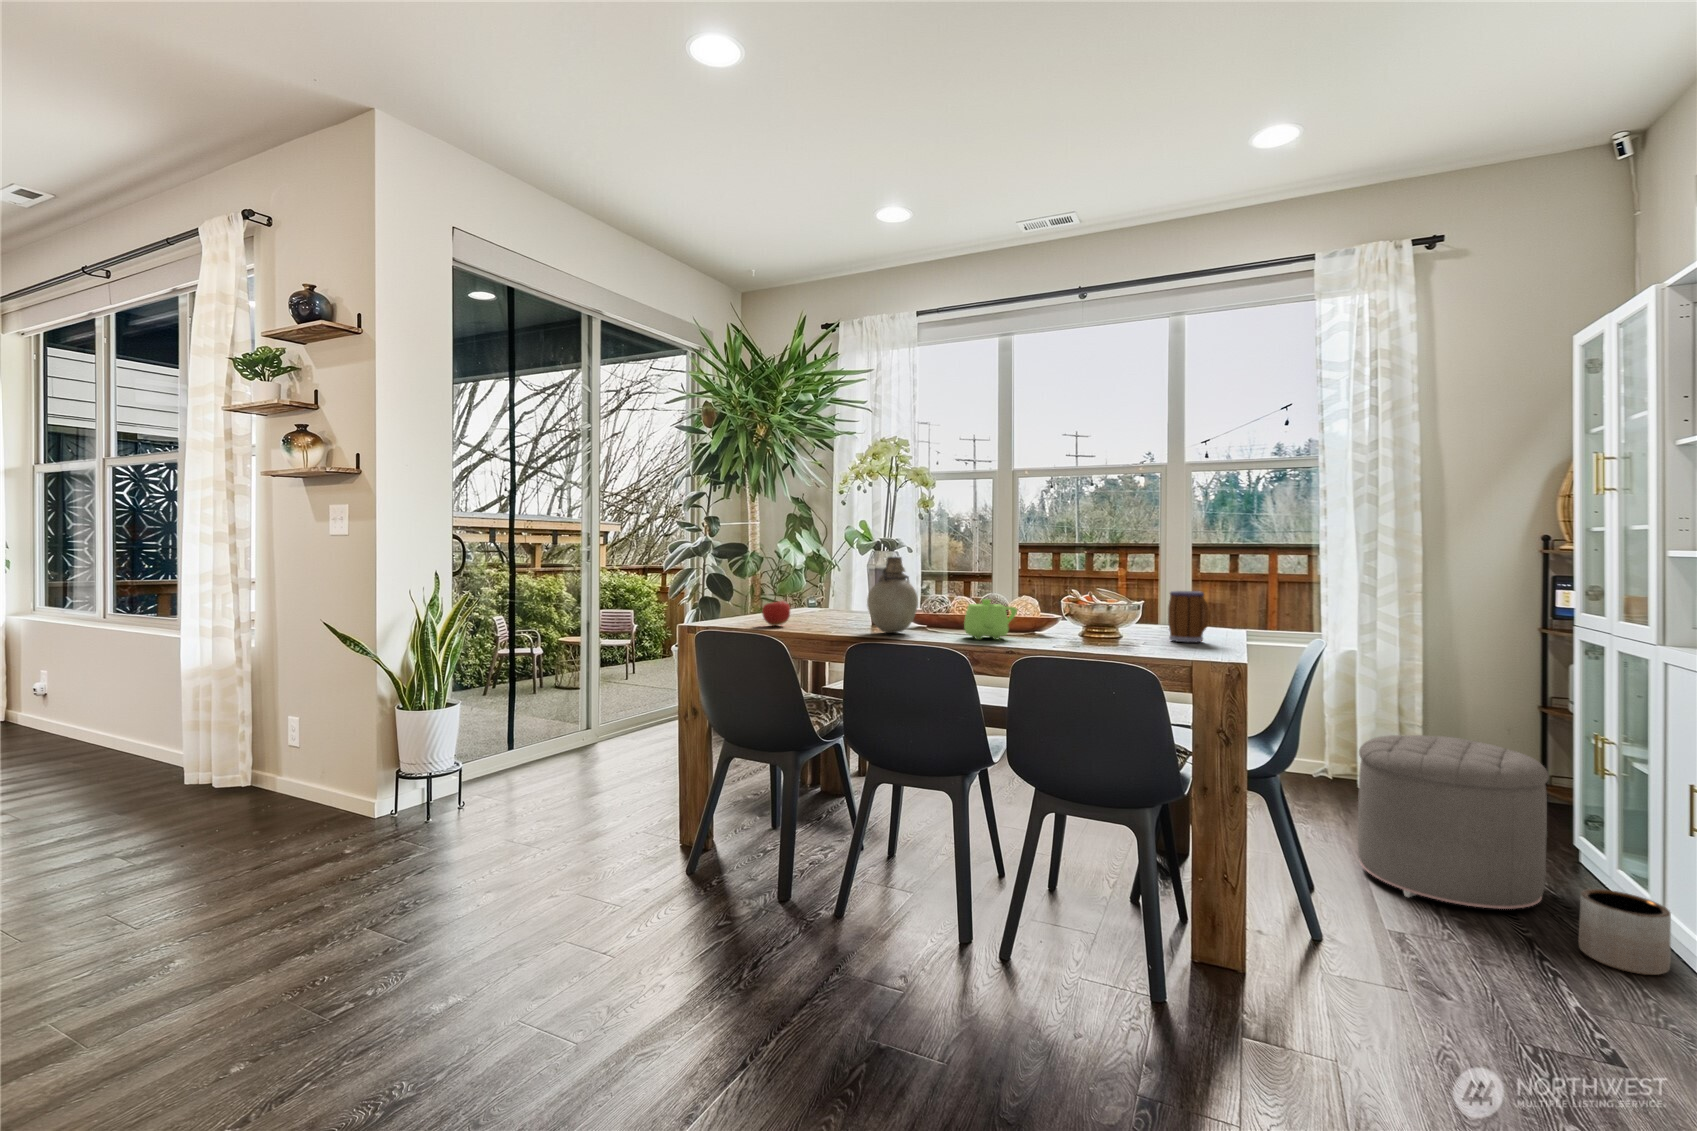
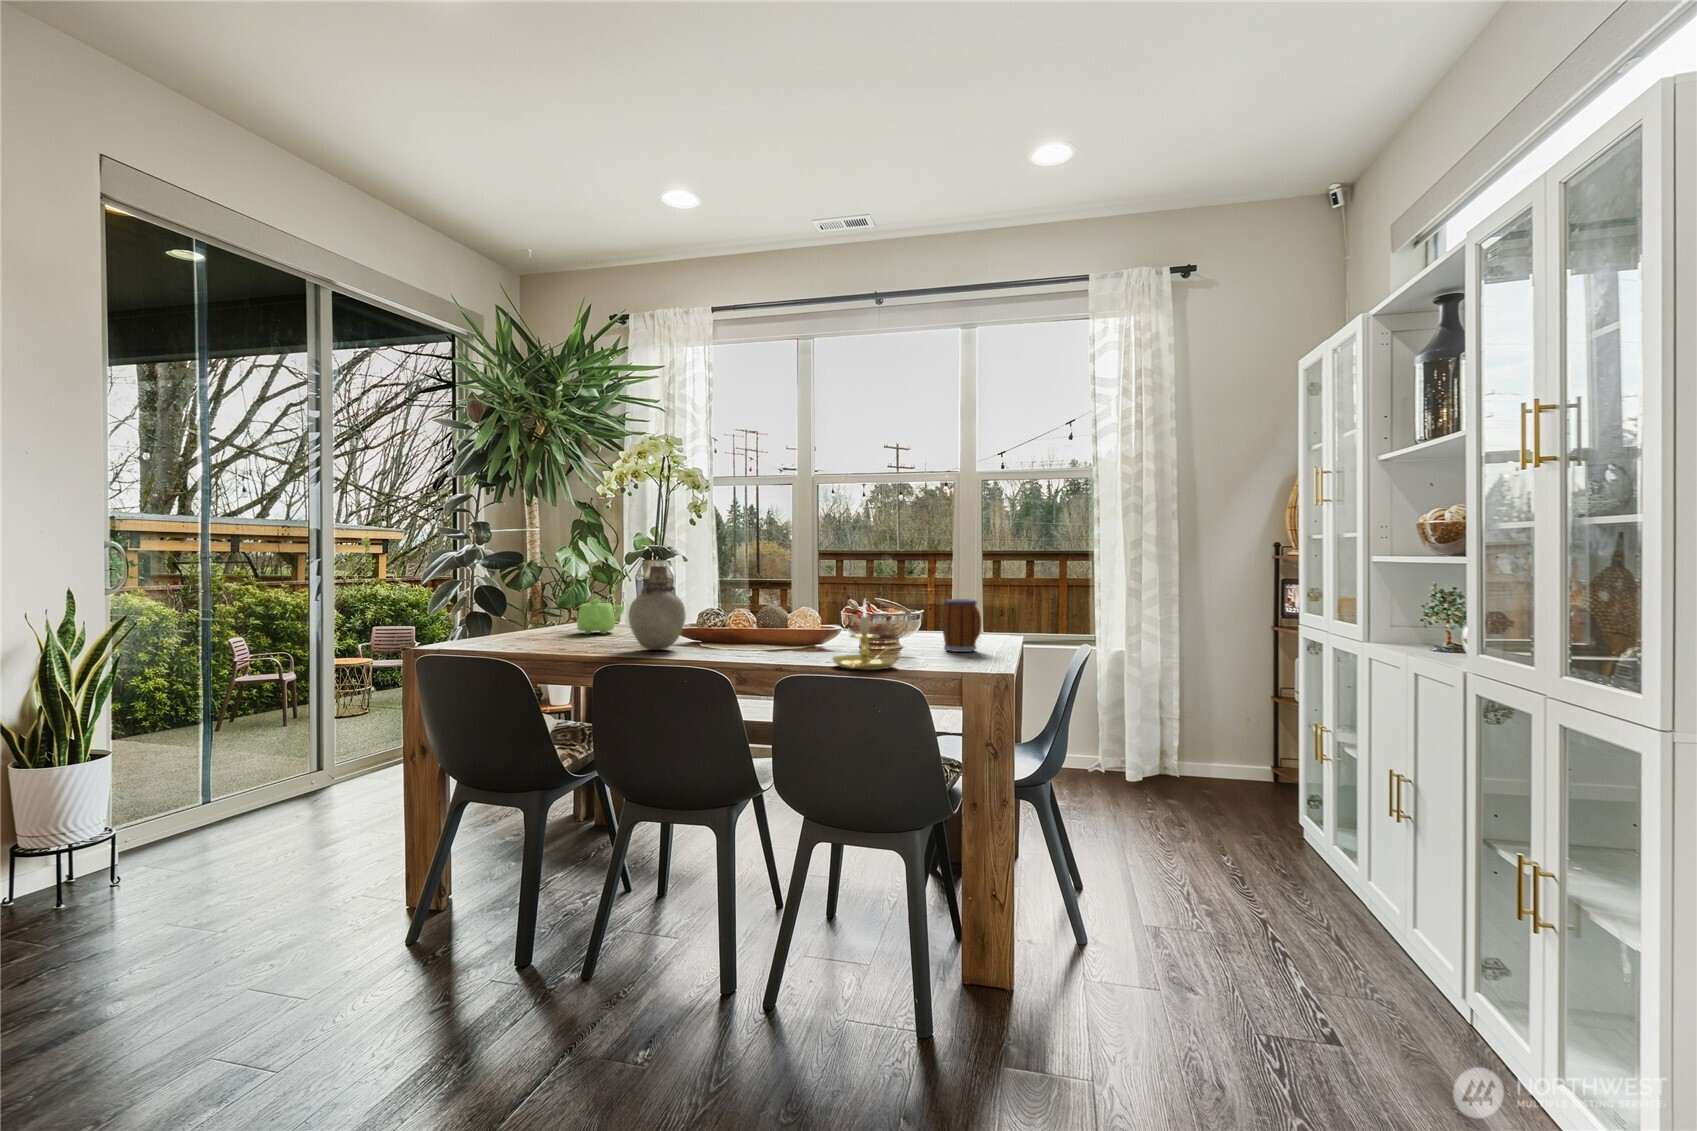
candle holder: none [1063,588,1138,655] -> present [833,600,901,670]
teapot: present [964,599,1017,639] -> present [577,599,624,634]
fruit: present [762,601,790,626] -> none [510,612,544,645]
ottoman: present [1358,735,1549,909] -> none [1123,732,1280,894]
planter: present [1579,889,1671,975] -> none [1305,870,1376,947]

